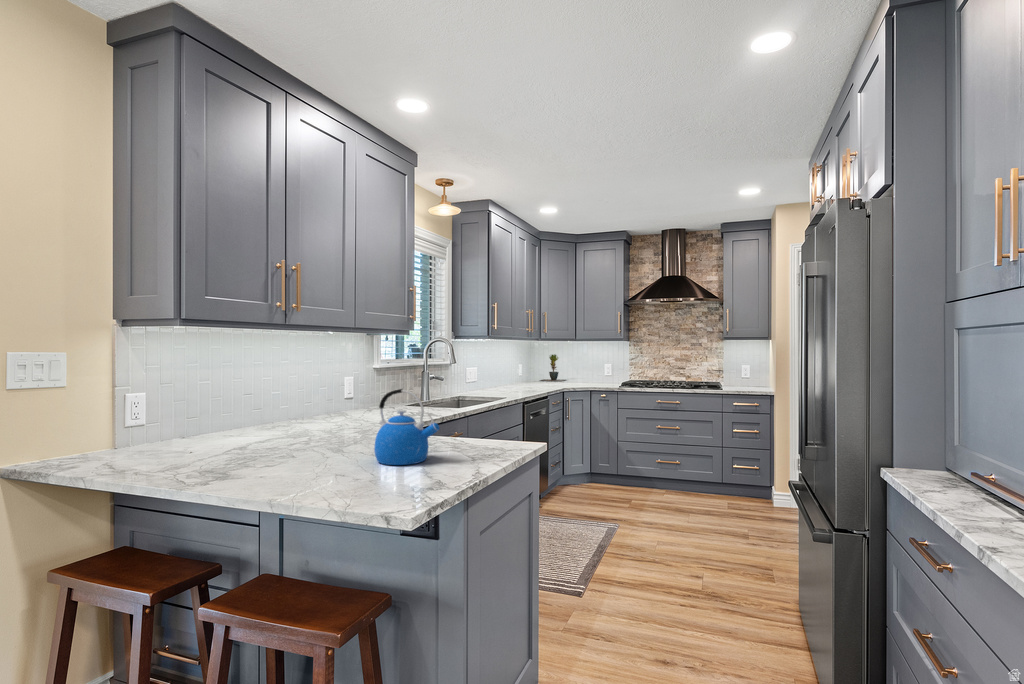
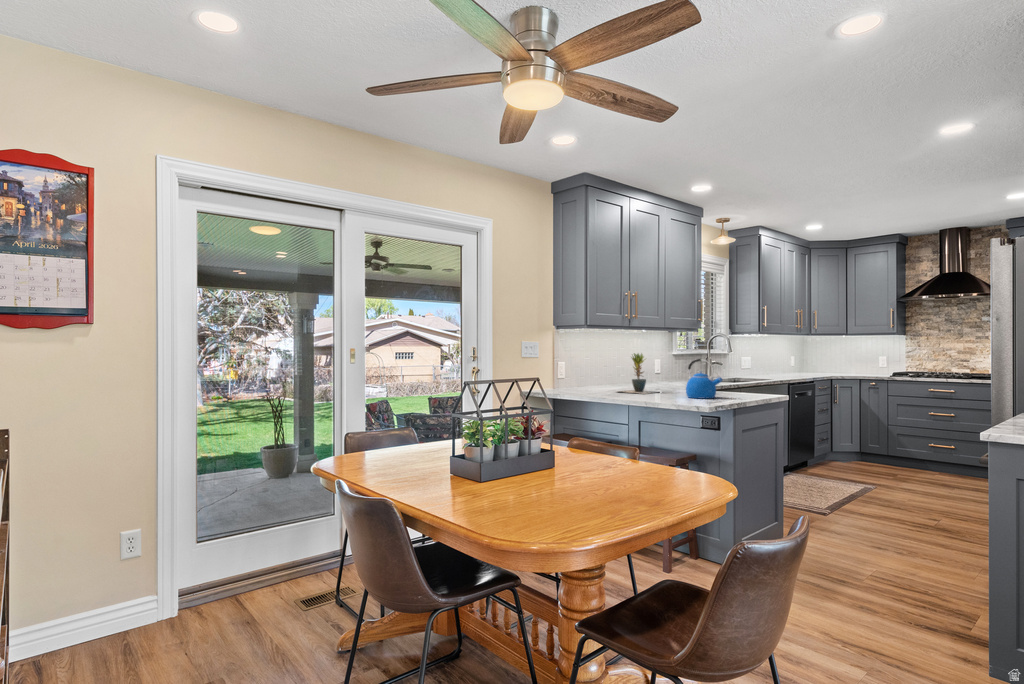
potted plant: present [541,354,565,381] -> present [618,353,656,394]

